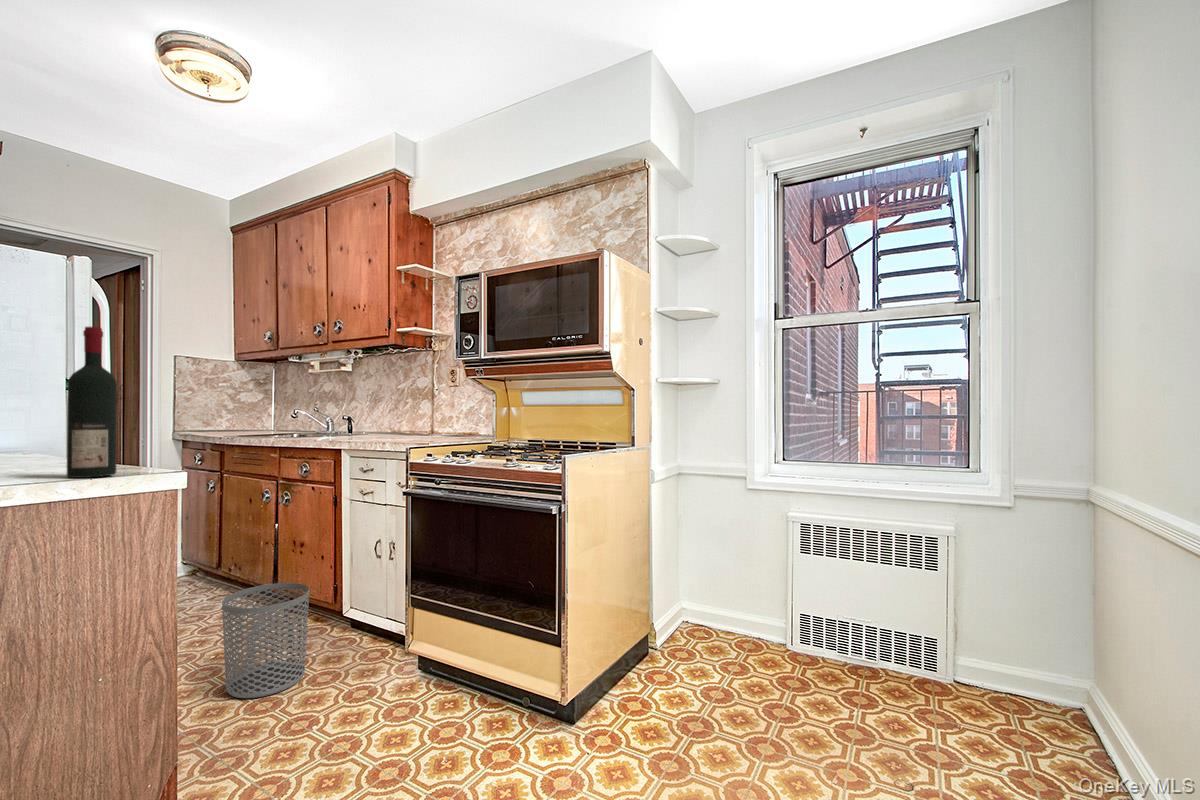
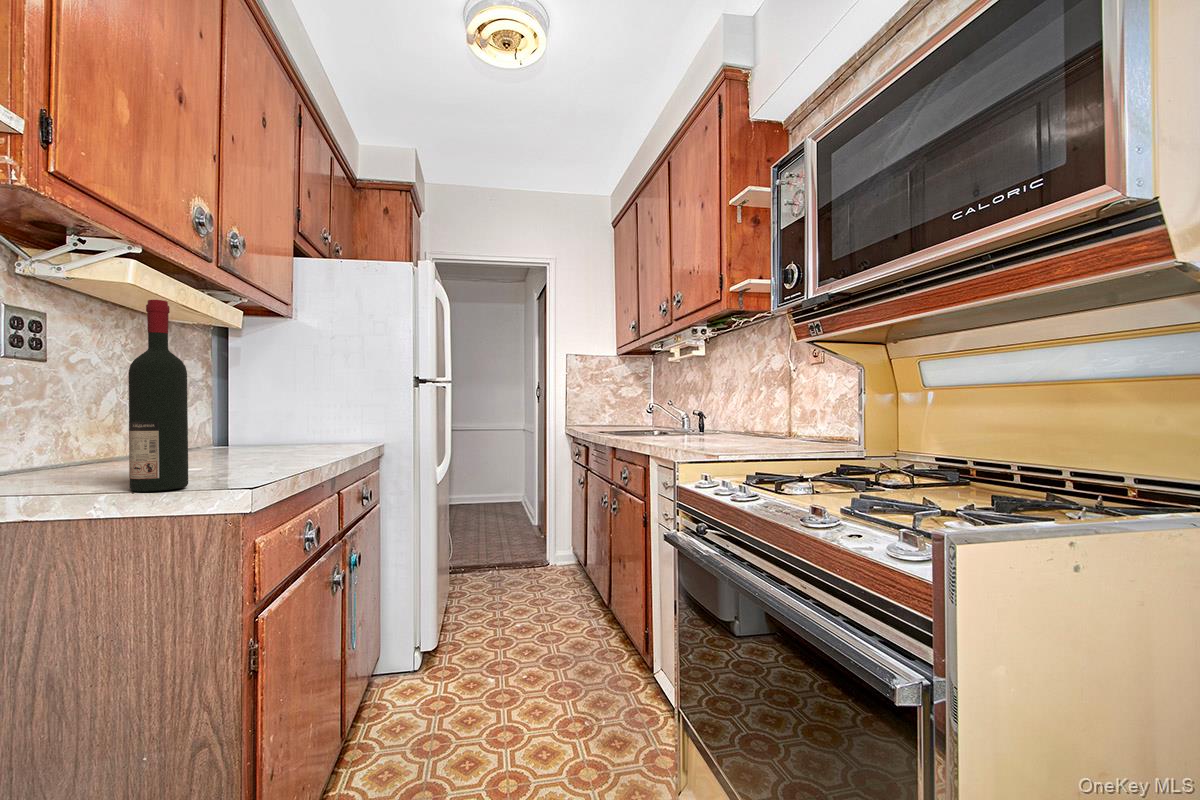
waste bin: present [222,583,309,698] -> none [511,608,600,750]

